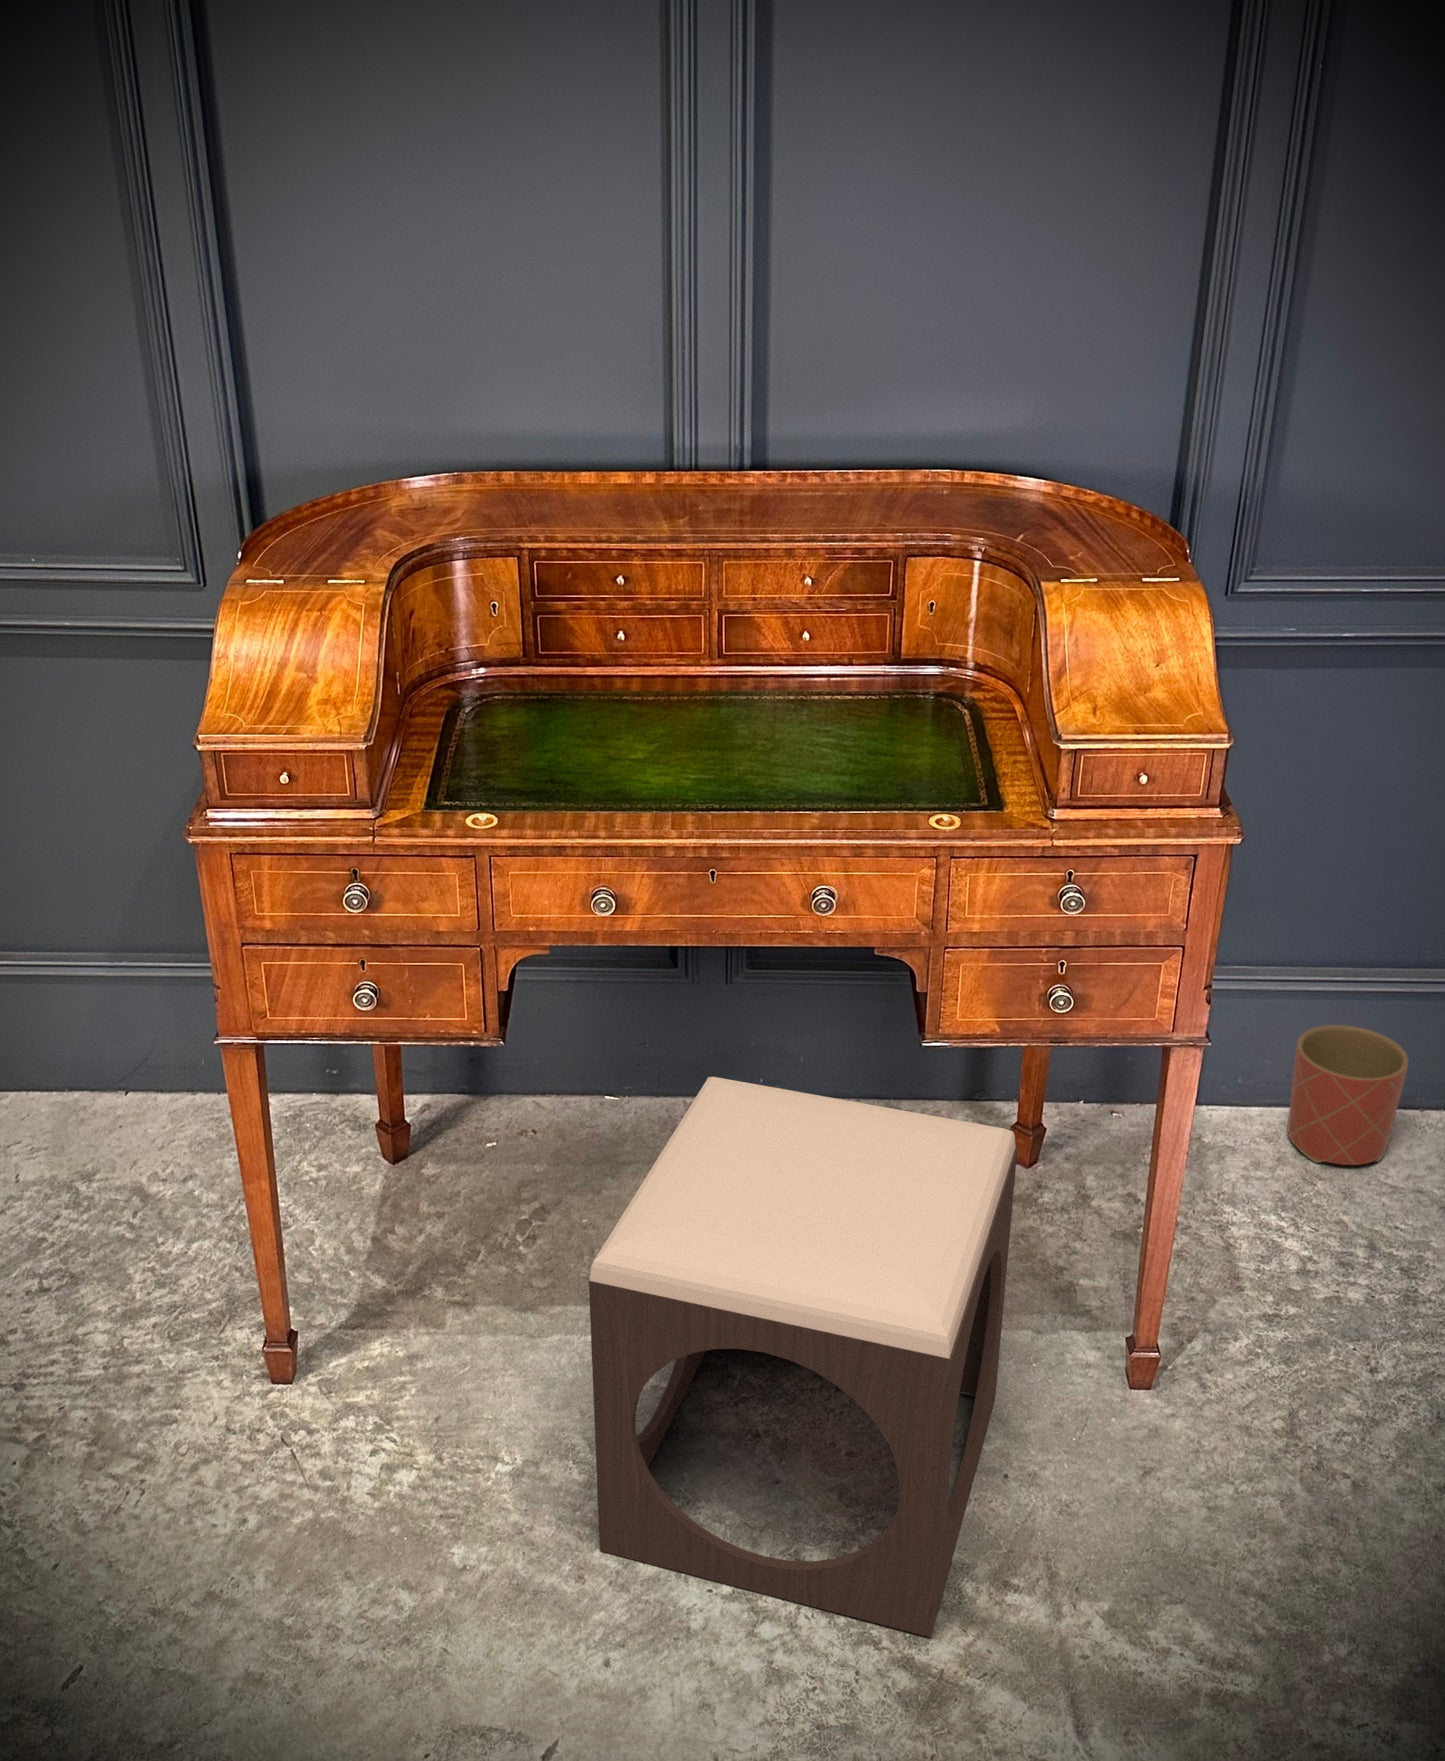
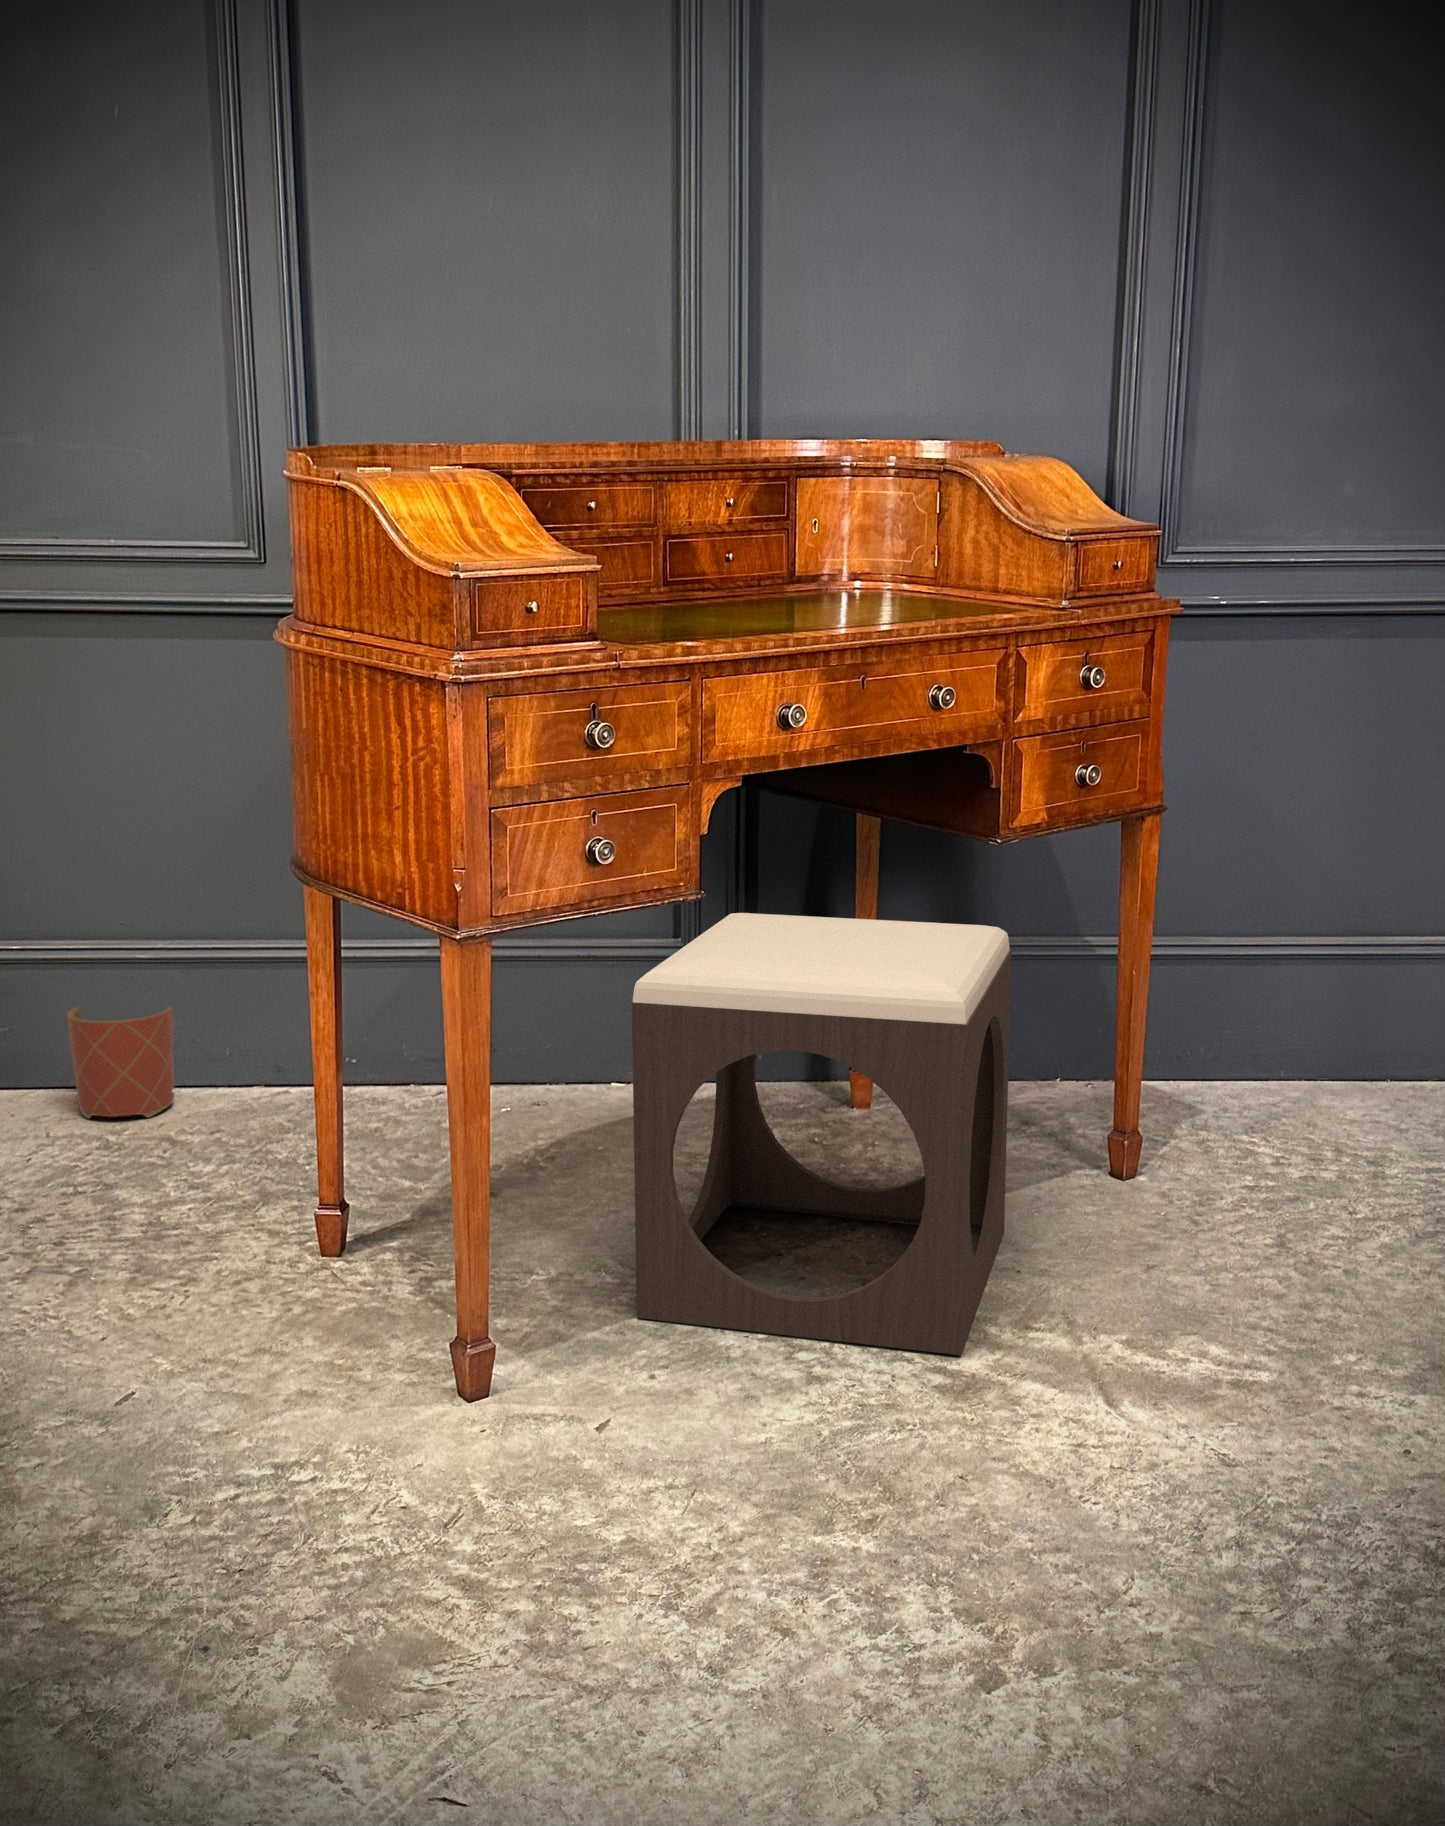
planter: present [1288,1025,1408,1165] -> present [67,1007,175,1118]

